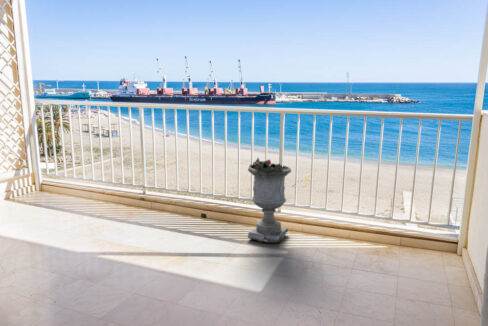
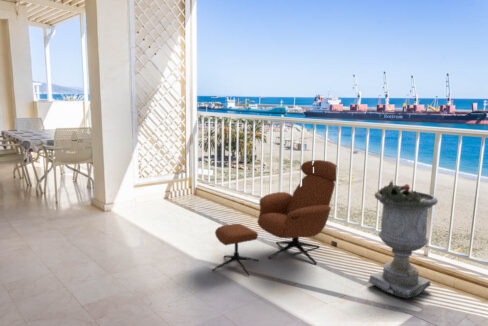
lounge chair: none [111,145,210,257] -> present [213,160,337,275]

